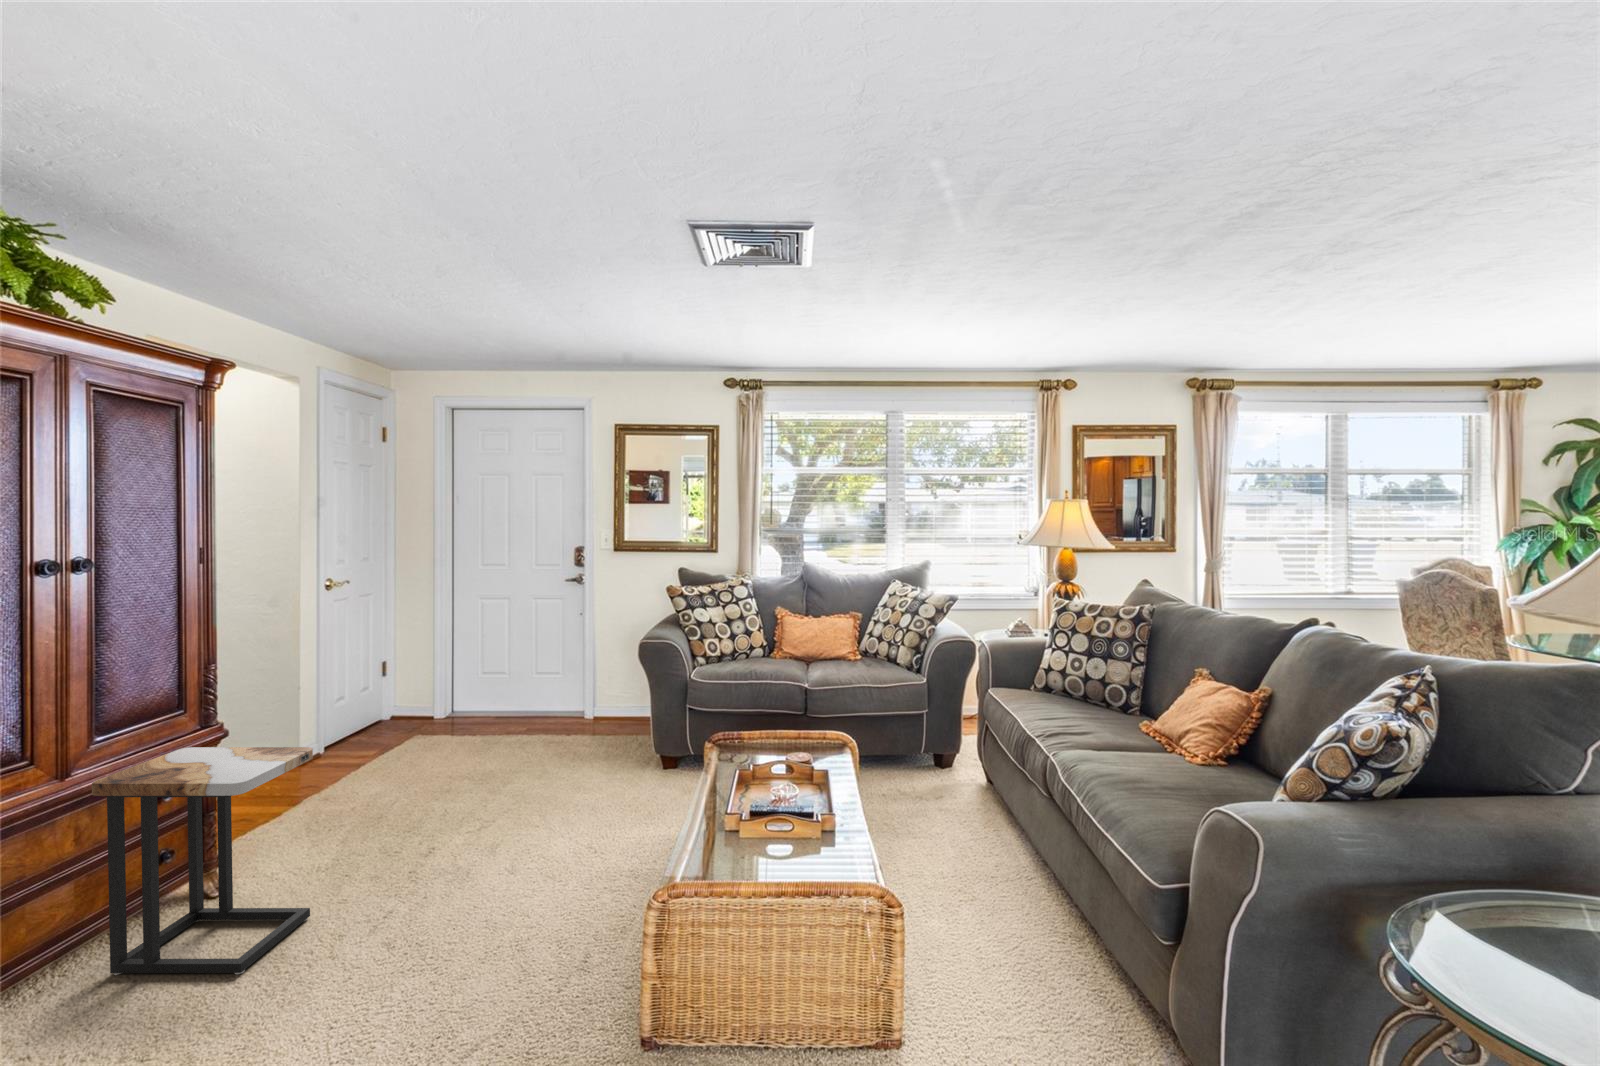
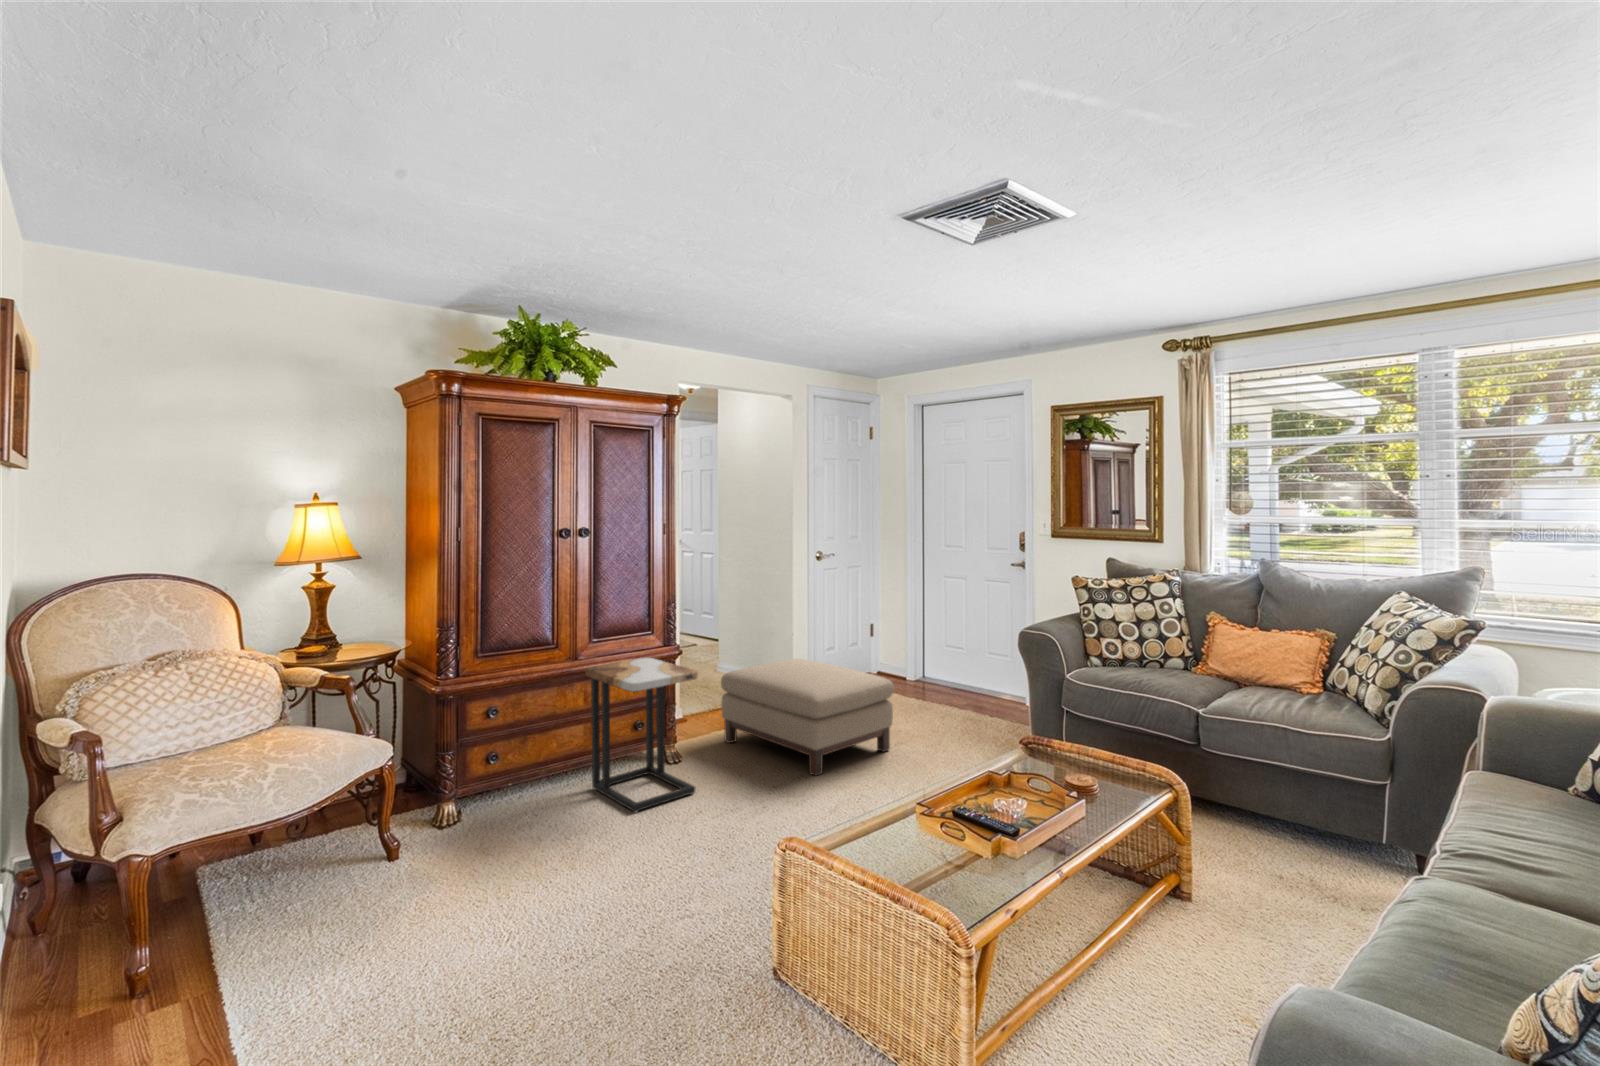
ottoman: none [264,713,509,846] -> present [721,659,894,776]

